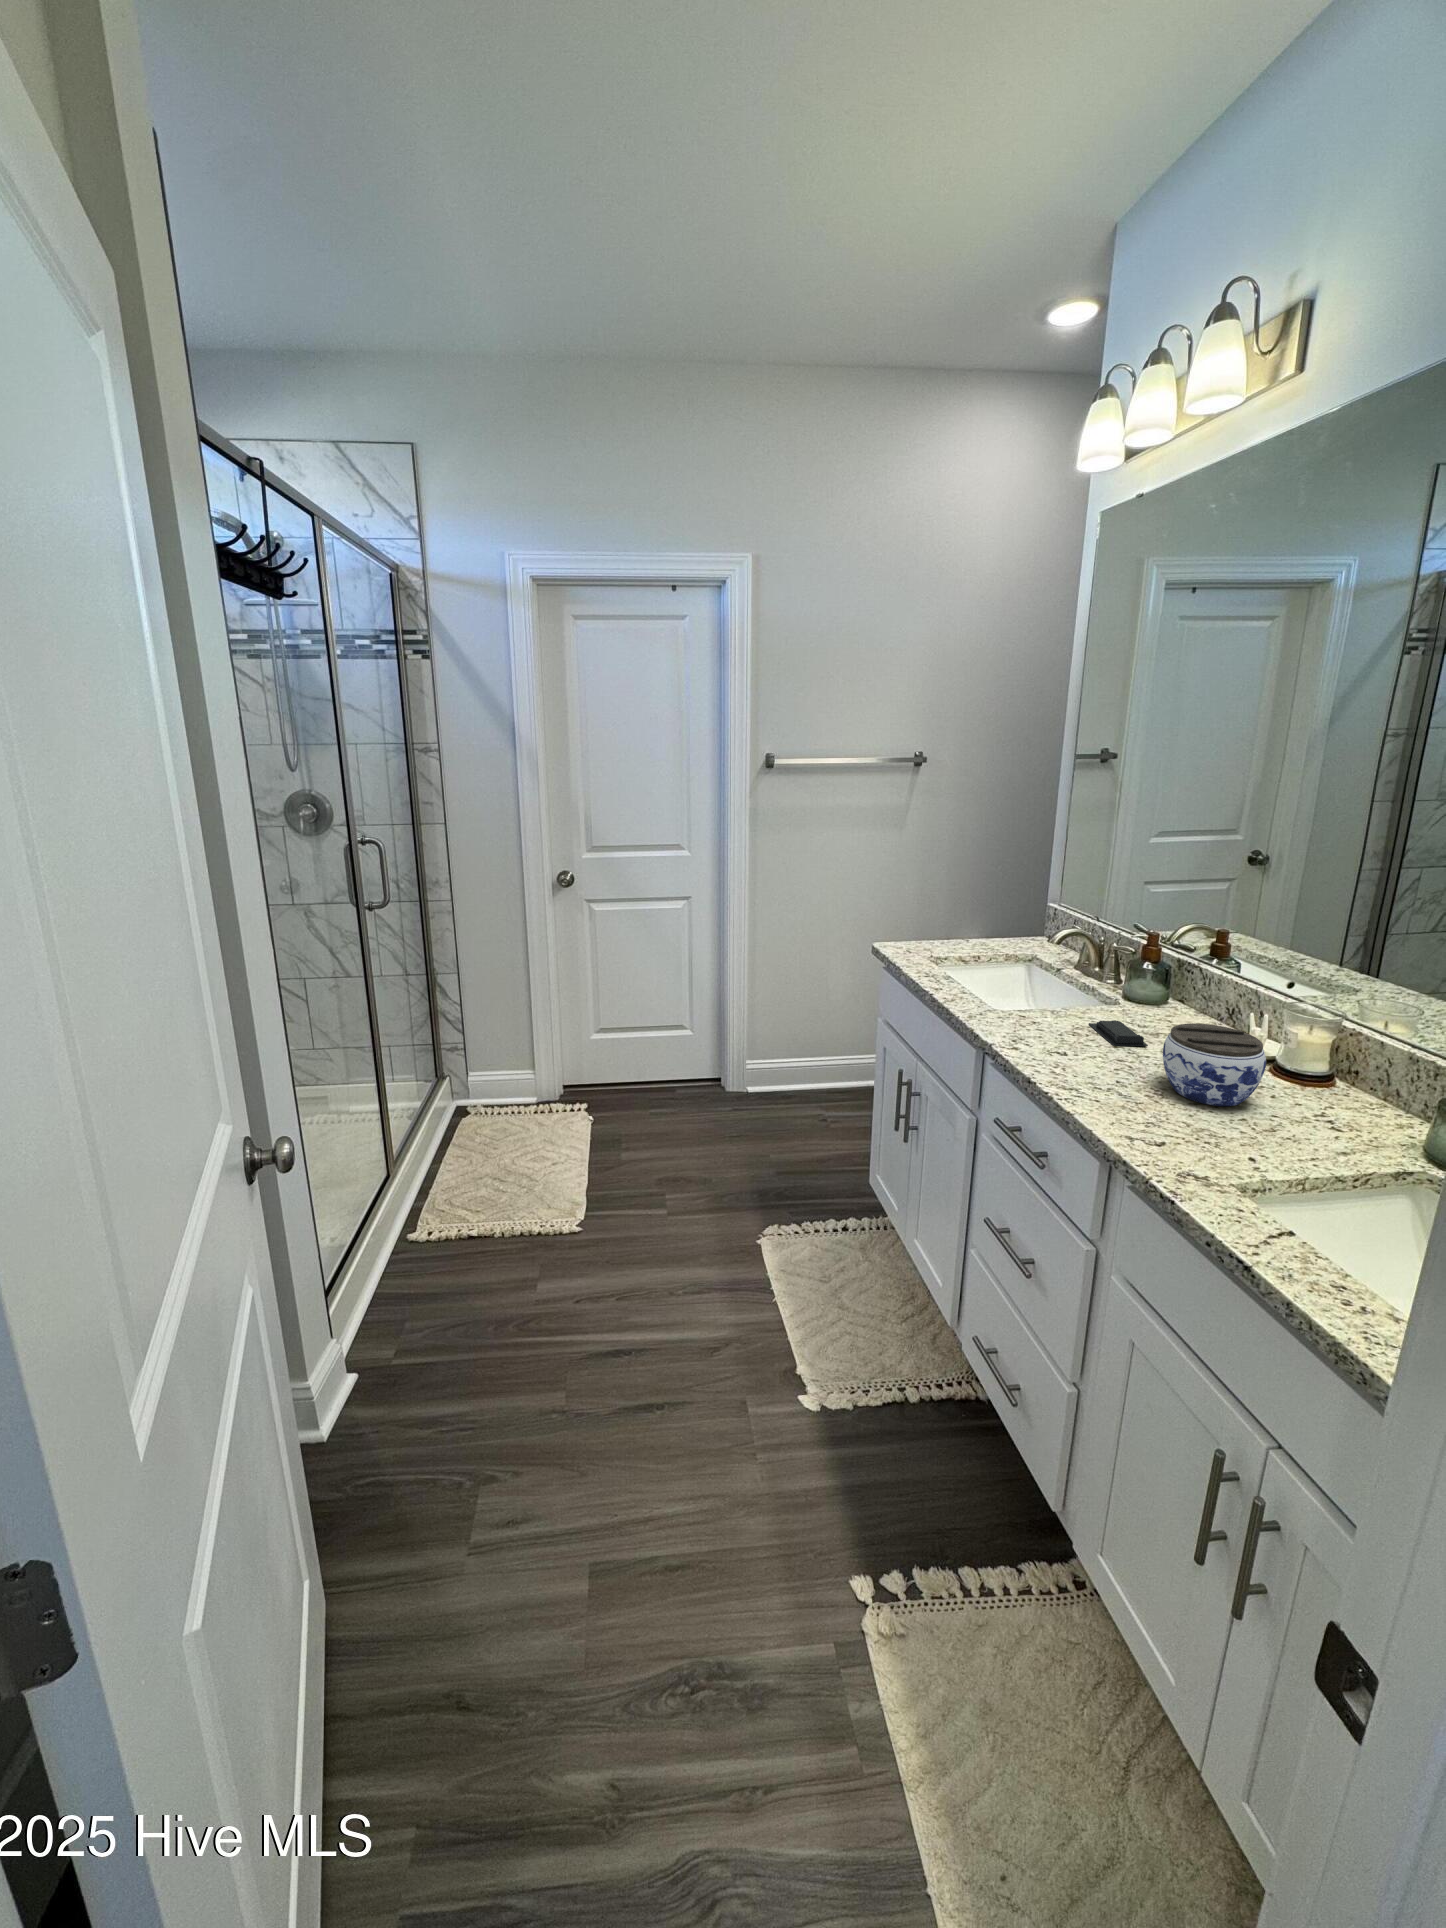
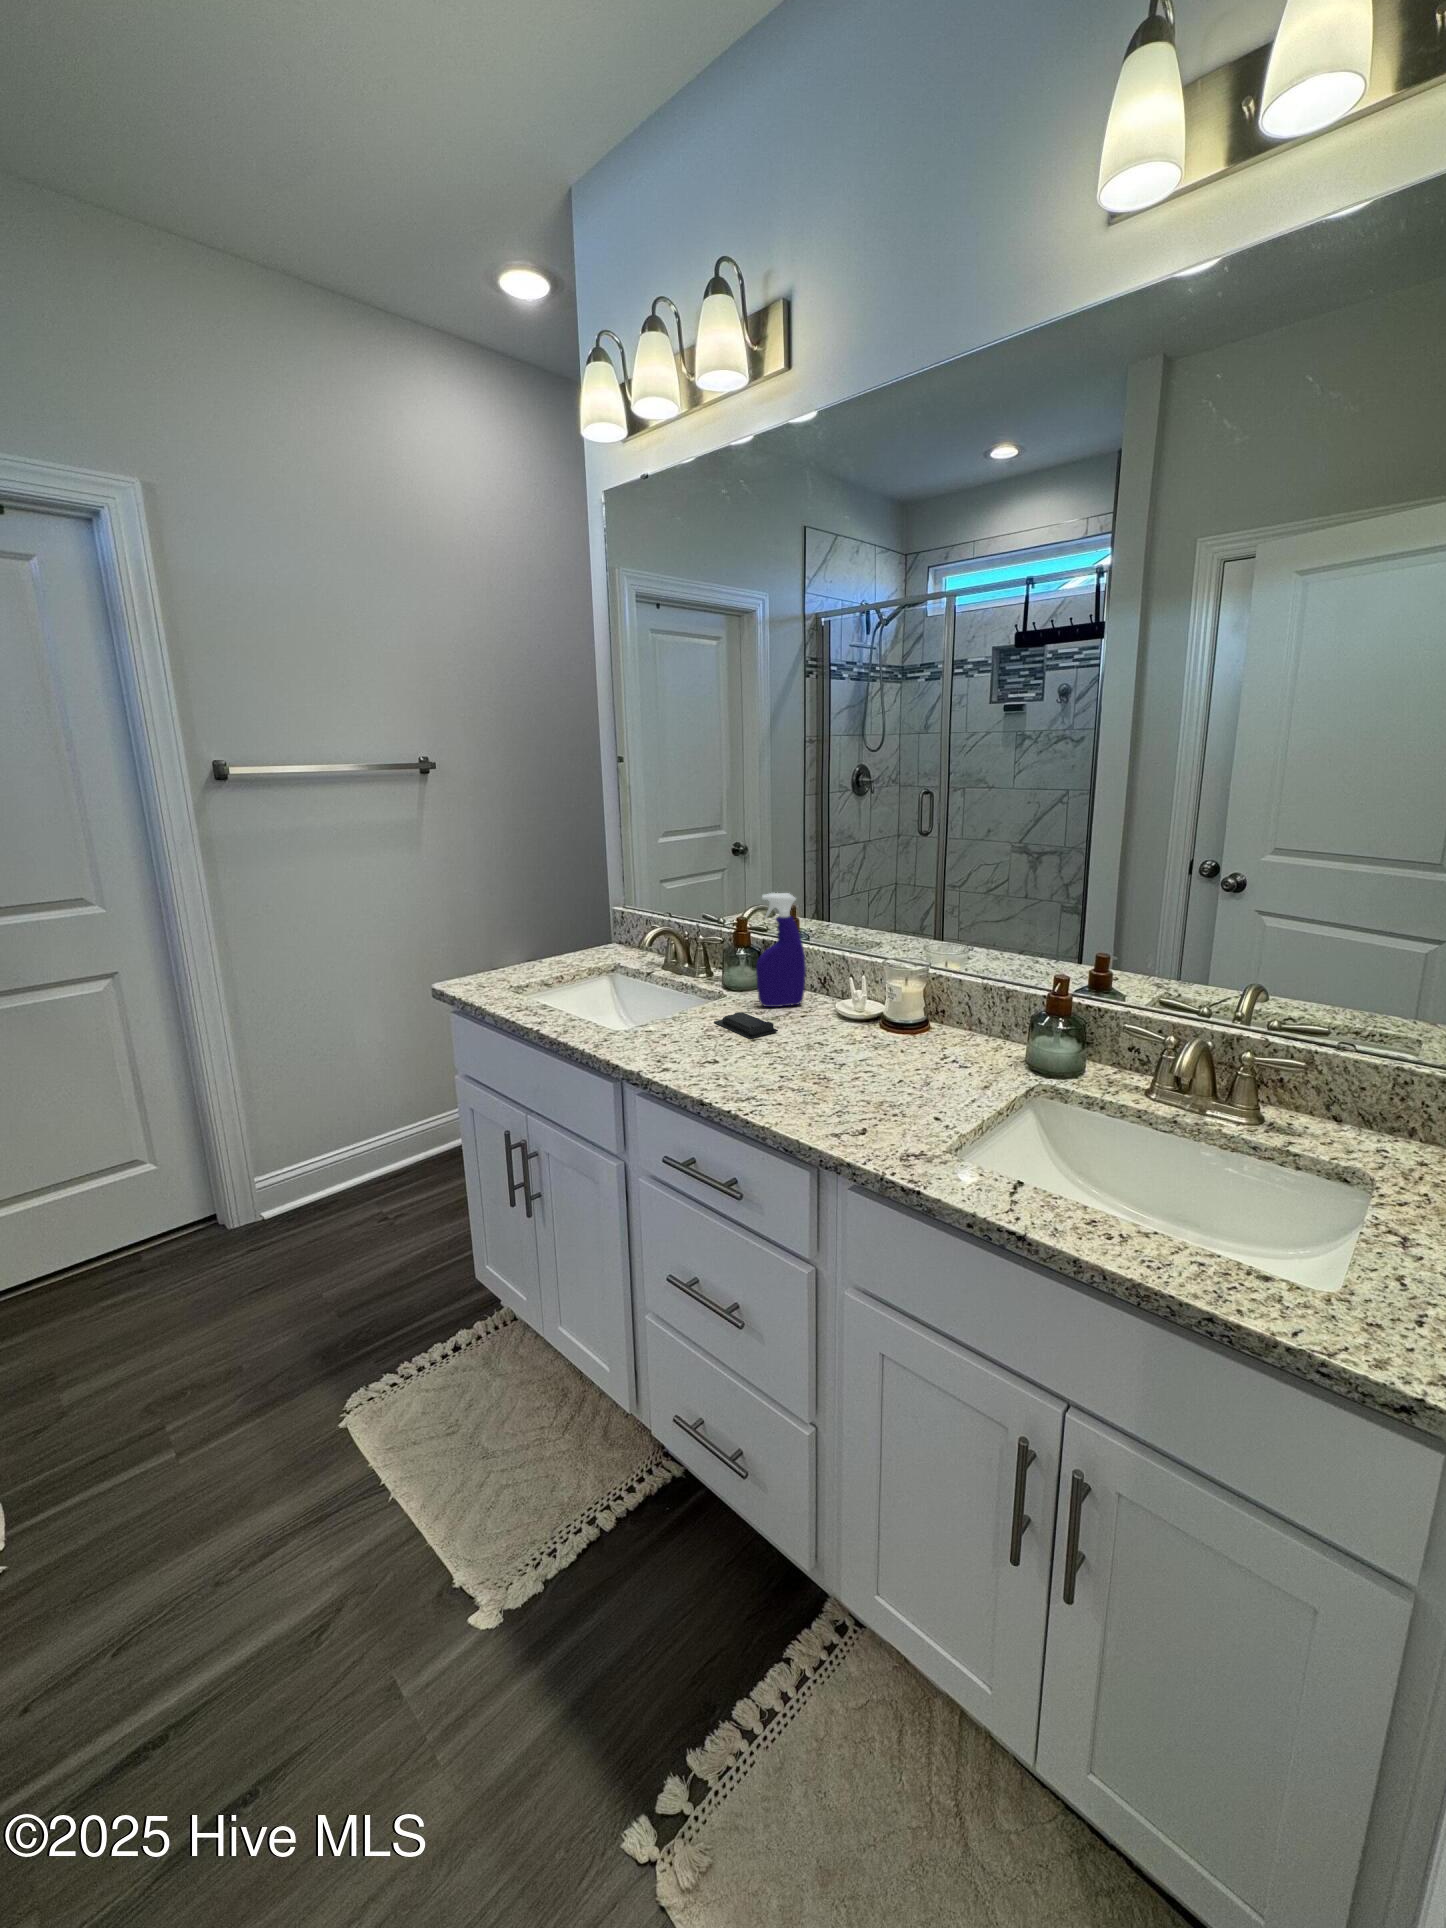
spray bottle: none [1148,914,1209,1029] -> present [756,893,806,1007]
jar: present [1163,1023,1266,1106] -> none [813,995,901,1075]

